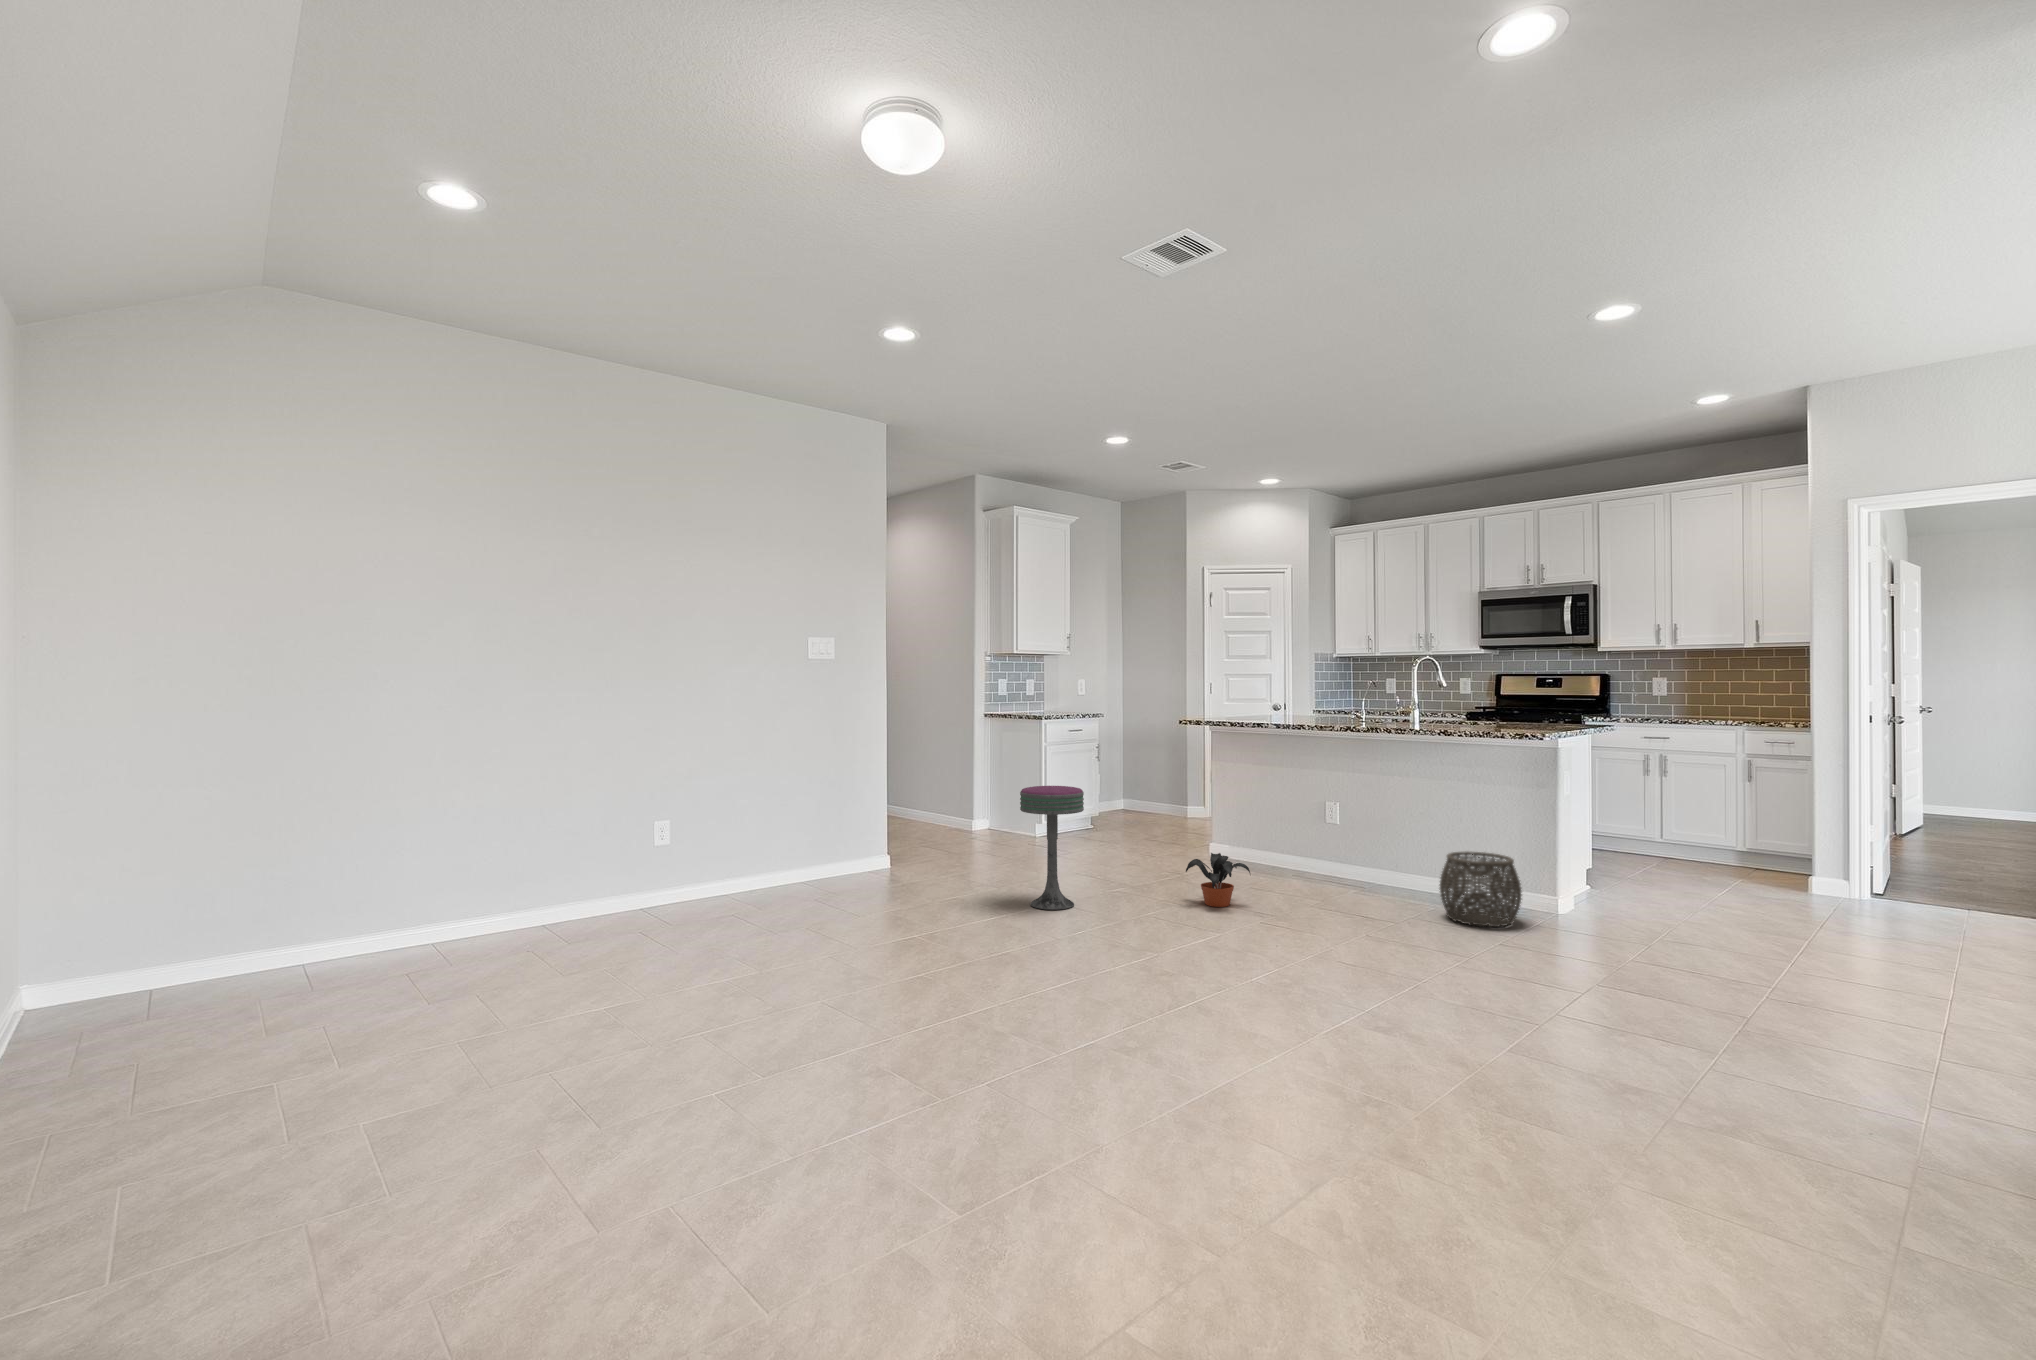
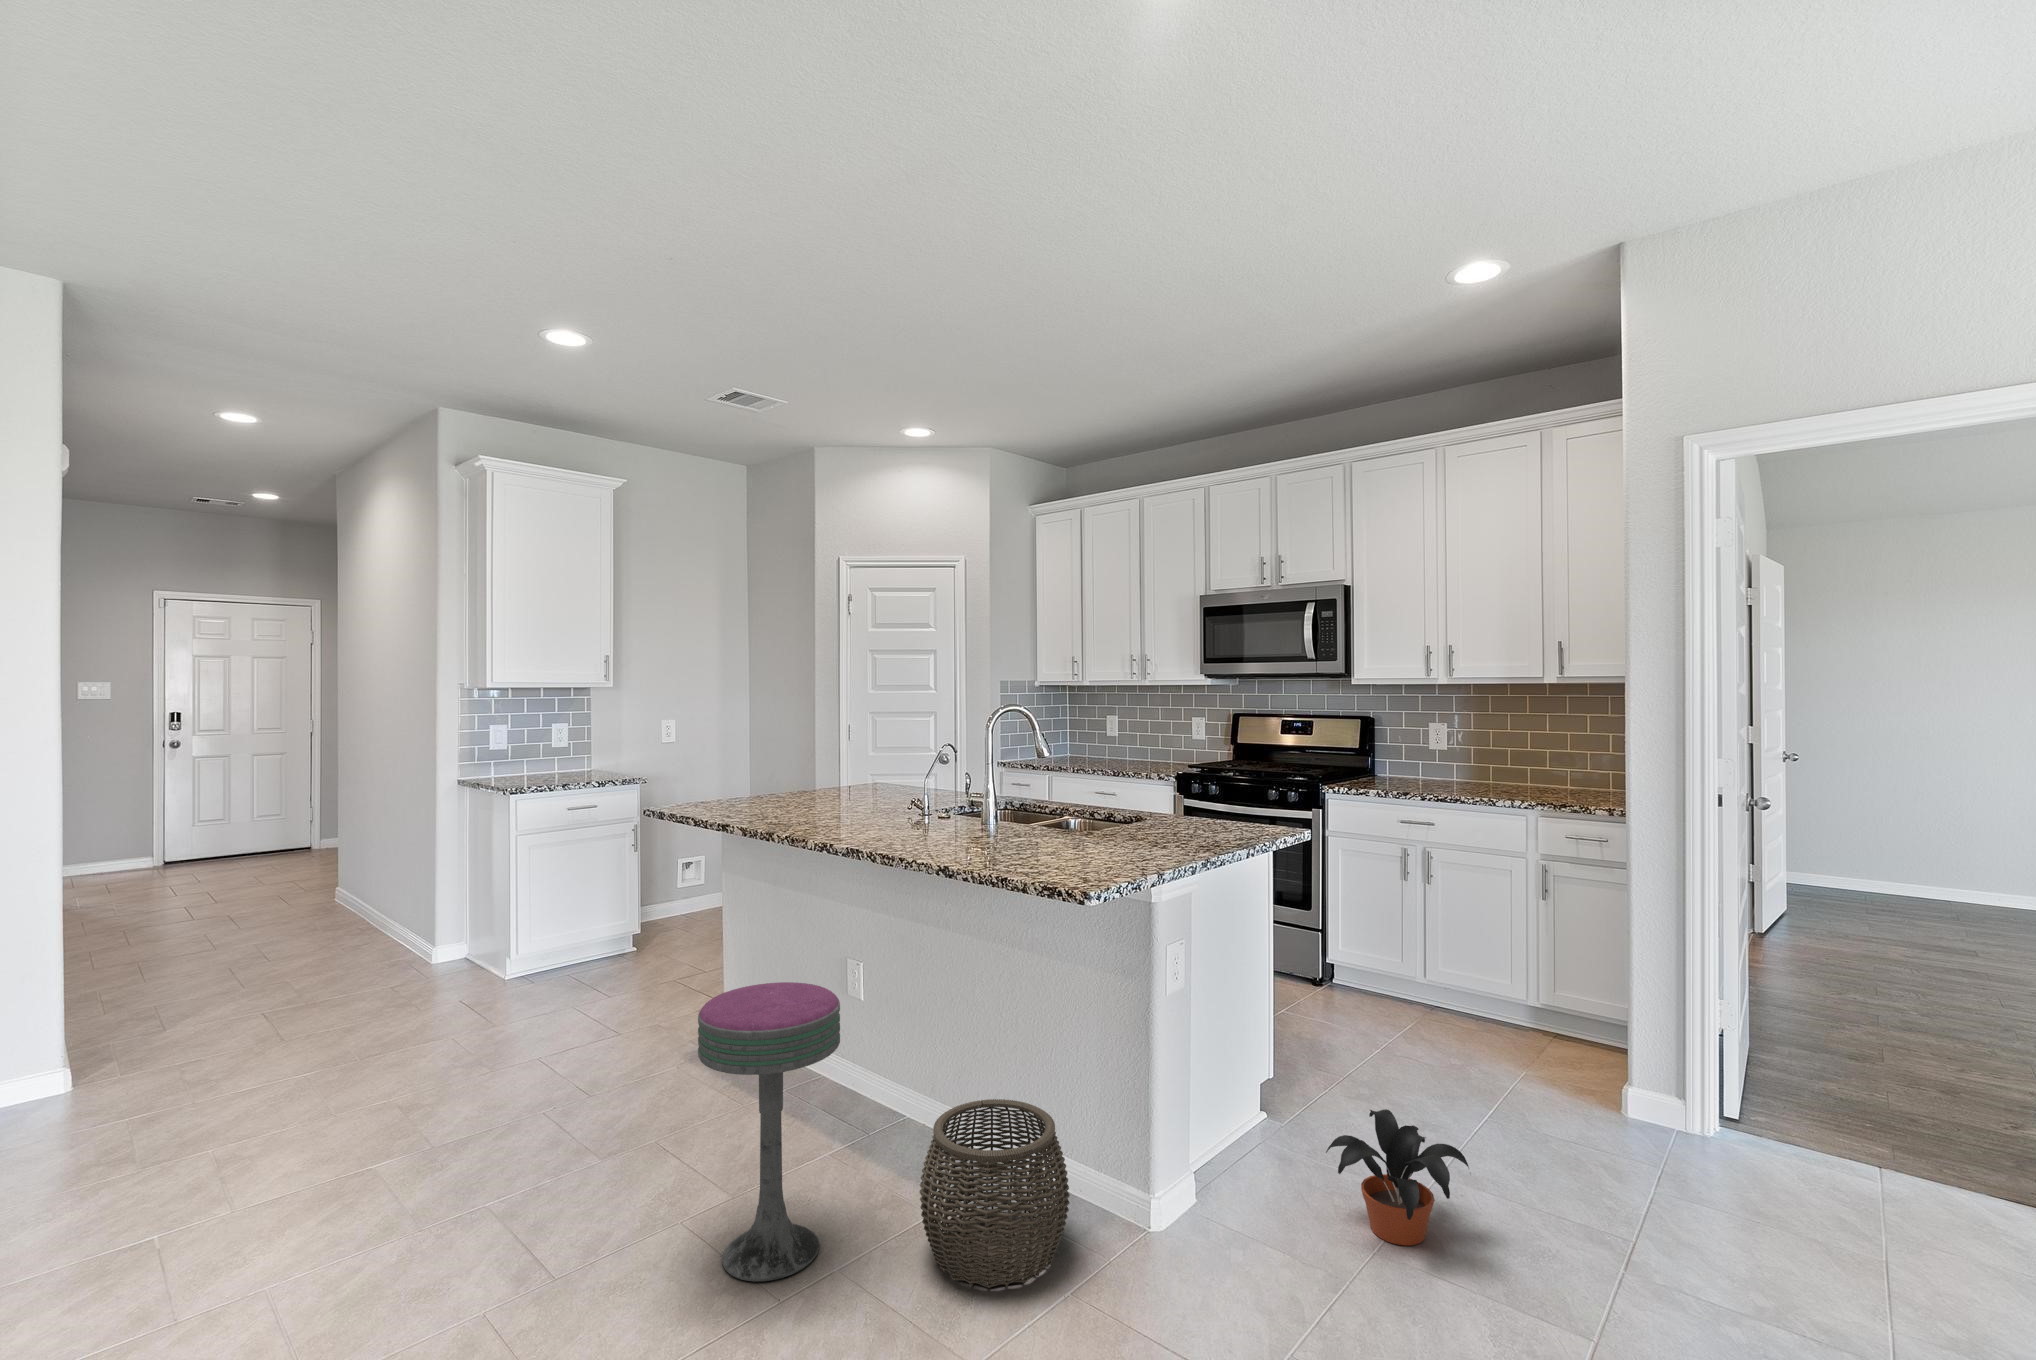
bar stool: present [1020,786,1084,910] -> present [698,982,840,1282]
potted plant: present [1186,853,1250,907] -> present [1326,1109,1469,1245]

